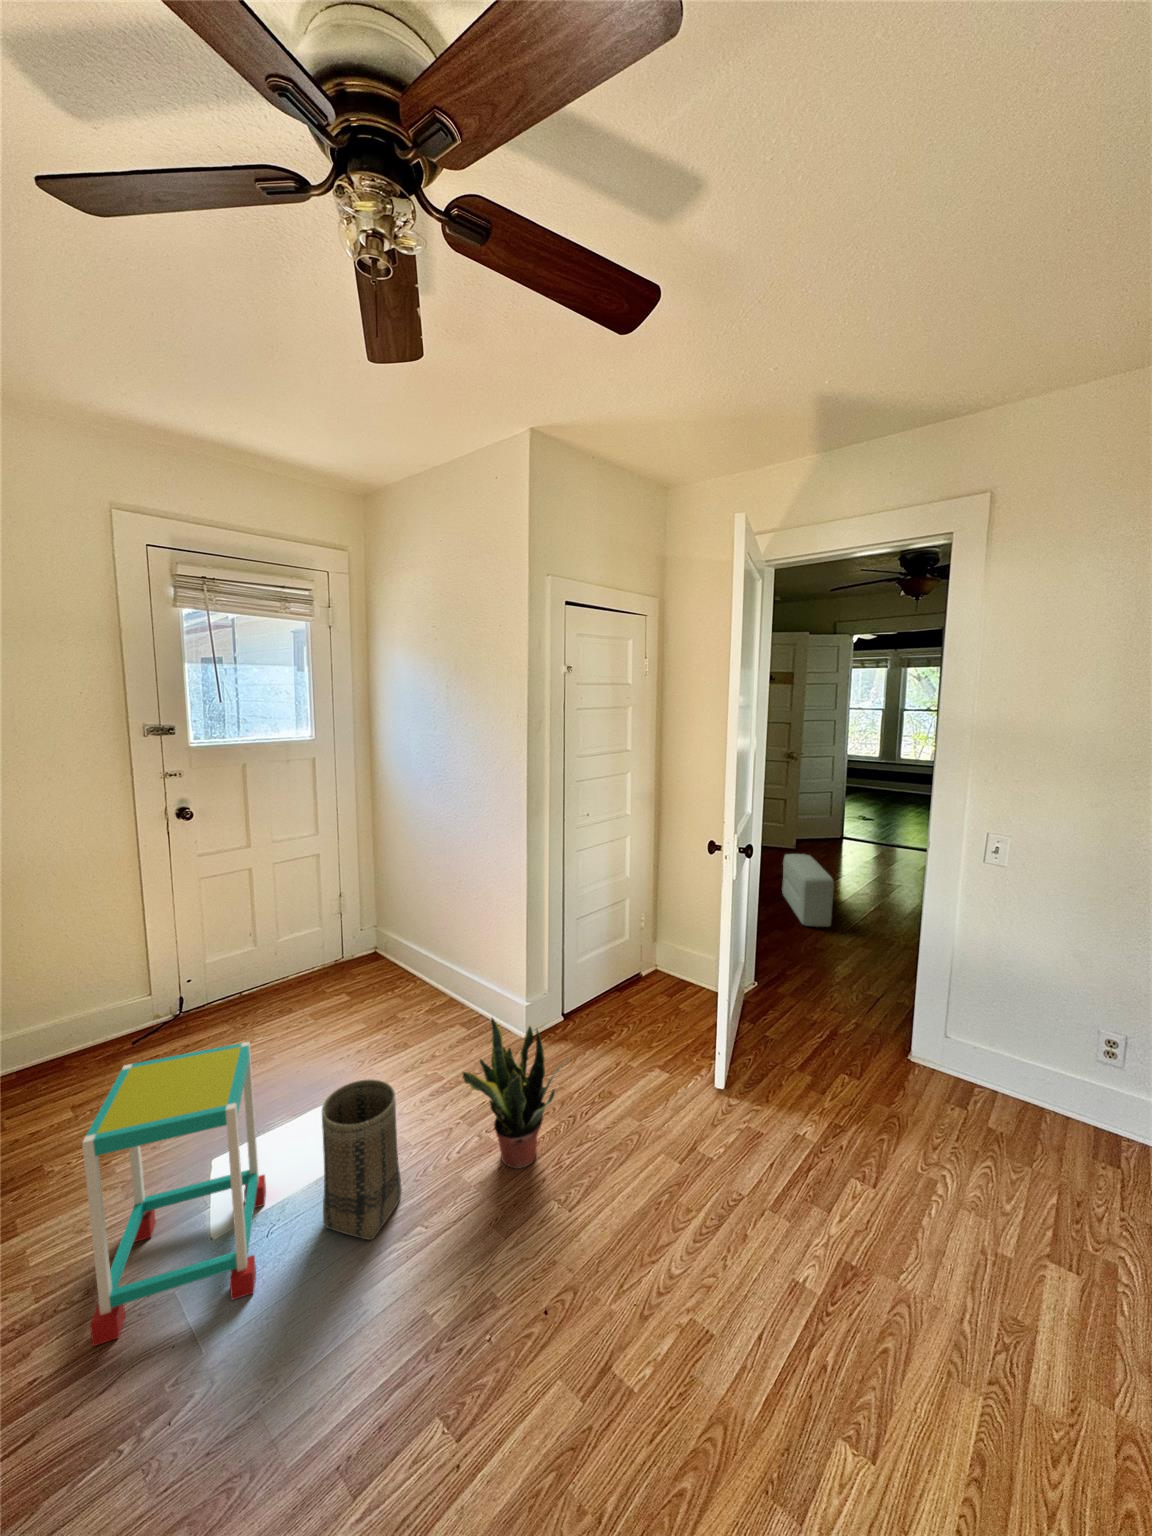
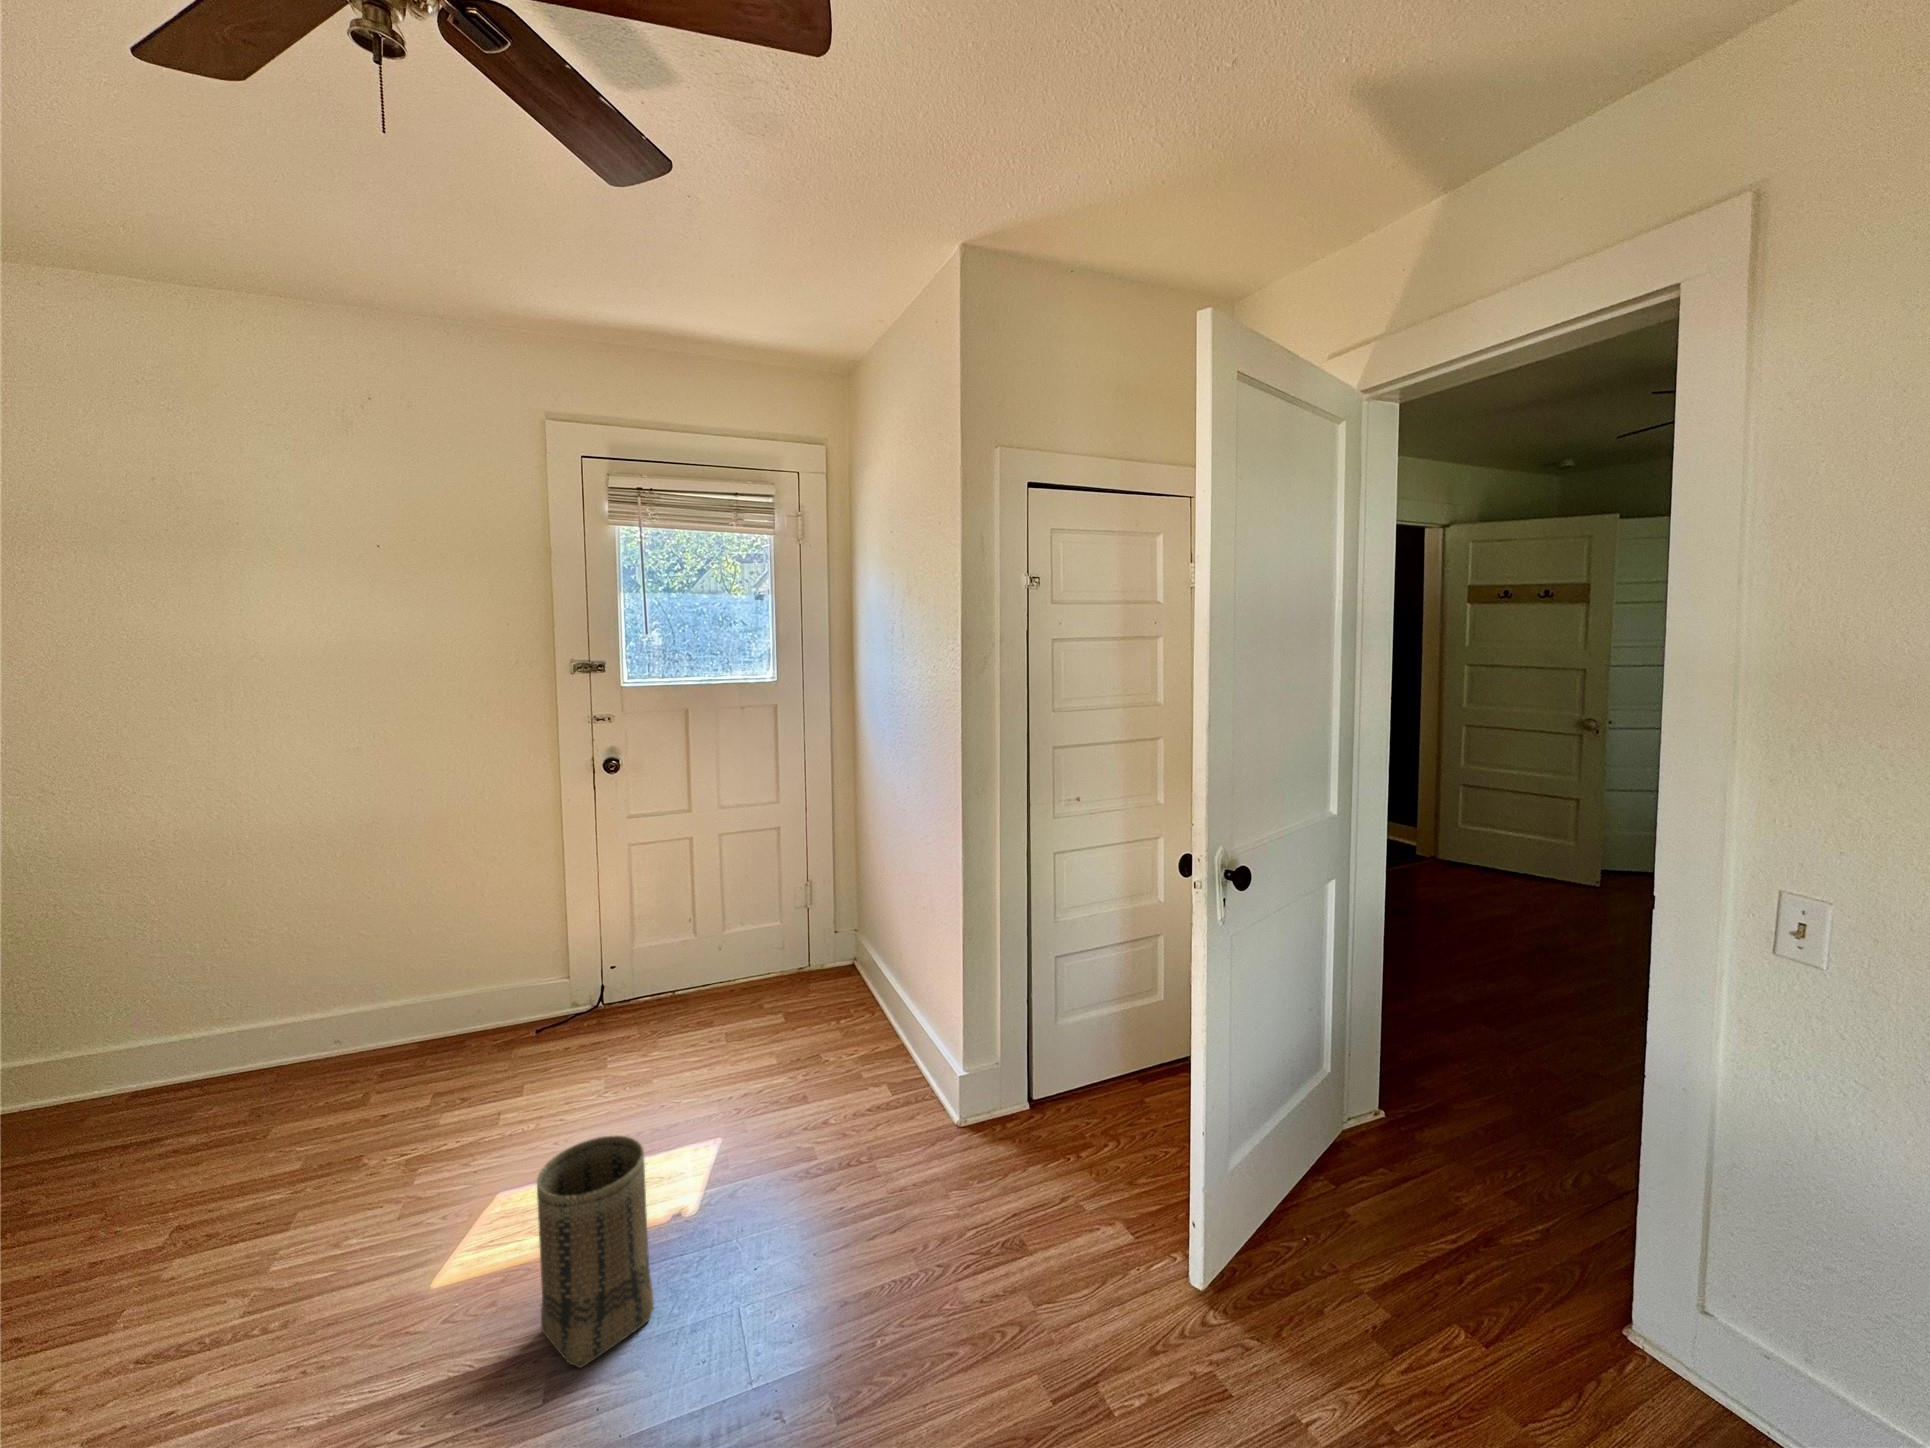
pouf: present [782,854,834,927] -> none [1522,891,1596,1033]
potted plant: present [463,1018,569,1168] -> none [731,1082,905,1327]
side table: present [82,1042,266,1346] -> none [243,1054,524,1395]

